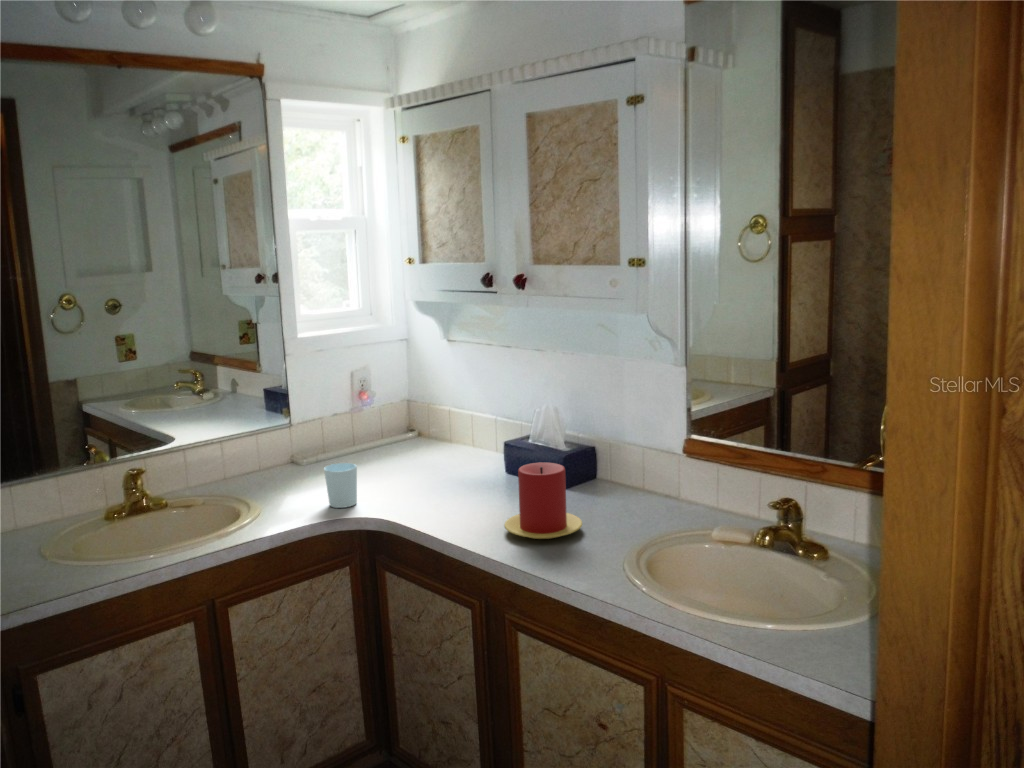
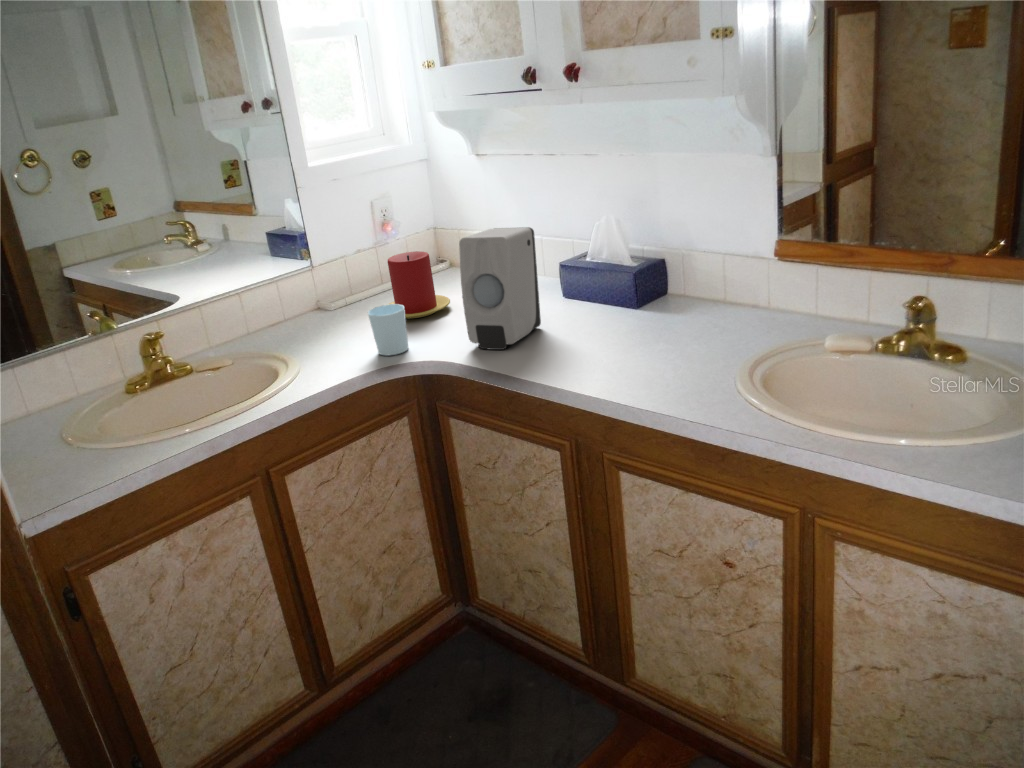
soap dispenser: none [407,405,478,512] -> present [459,227,541,350]
candle: present [504,462,582,539] -> present [388,251,450,318]

